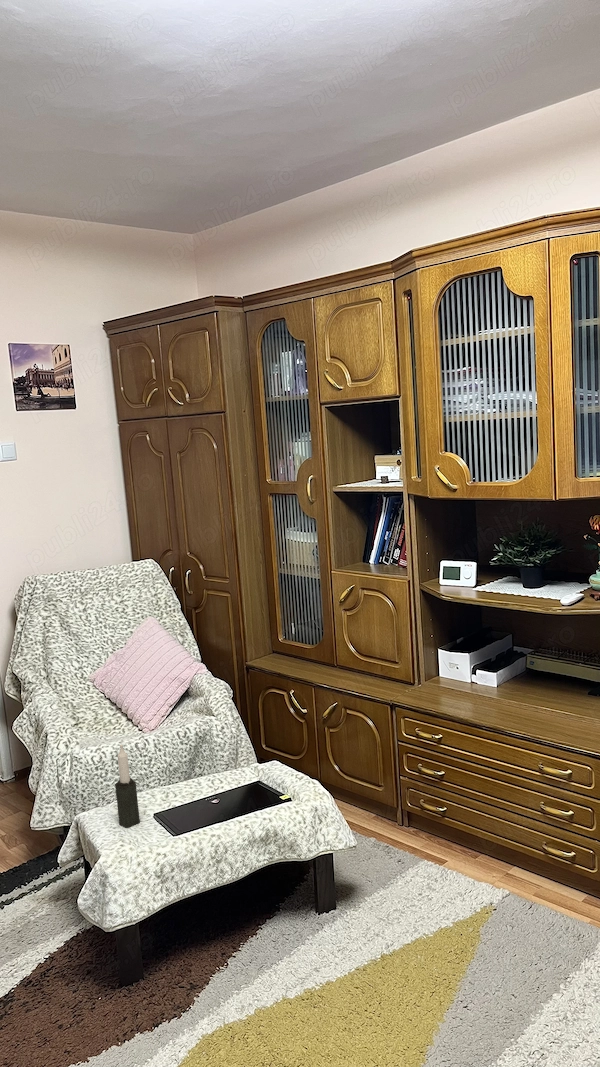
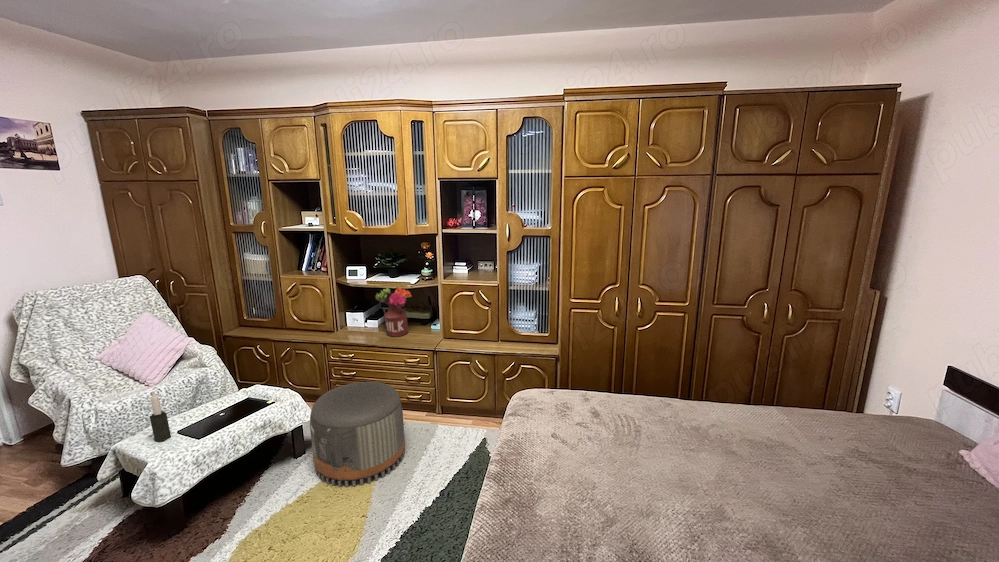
flower arrangement: none [489,605,566,710] -> present [376,288,411,337]
pouf: none [339,792,521,1009] -> present [310,382,405,487]

